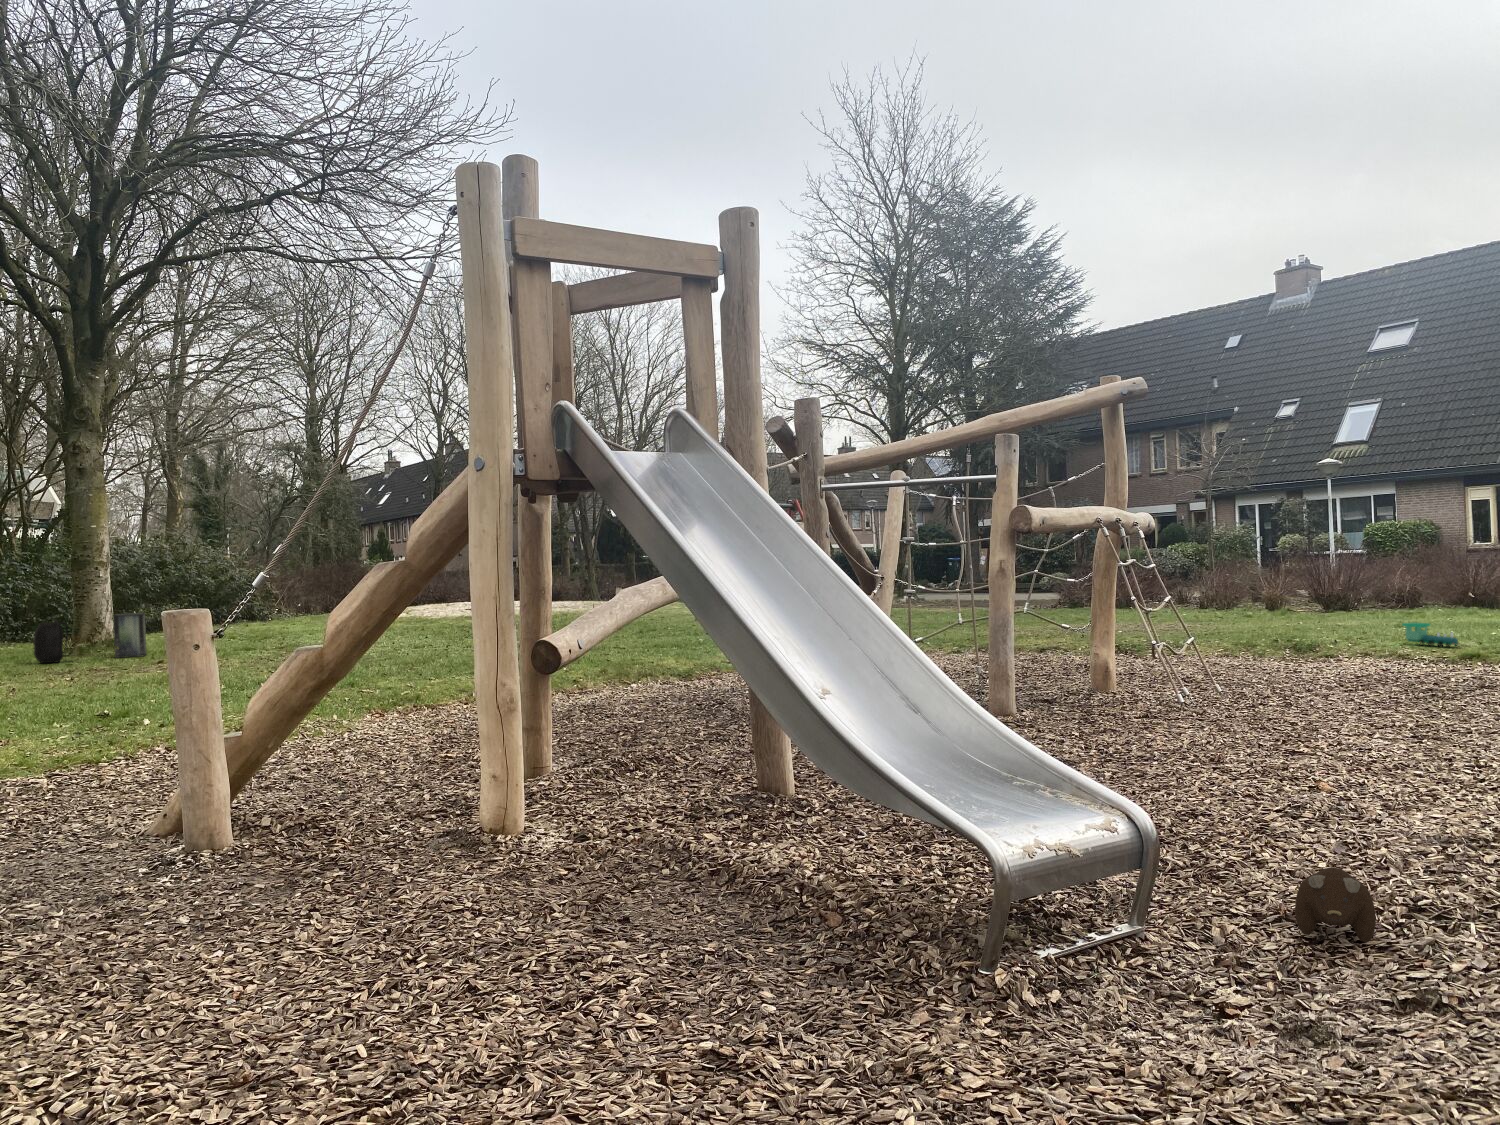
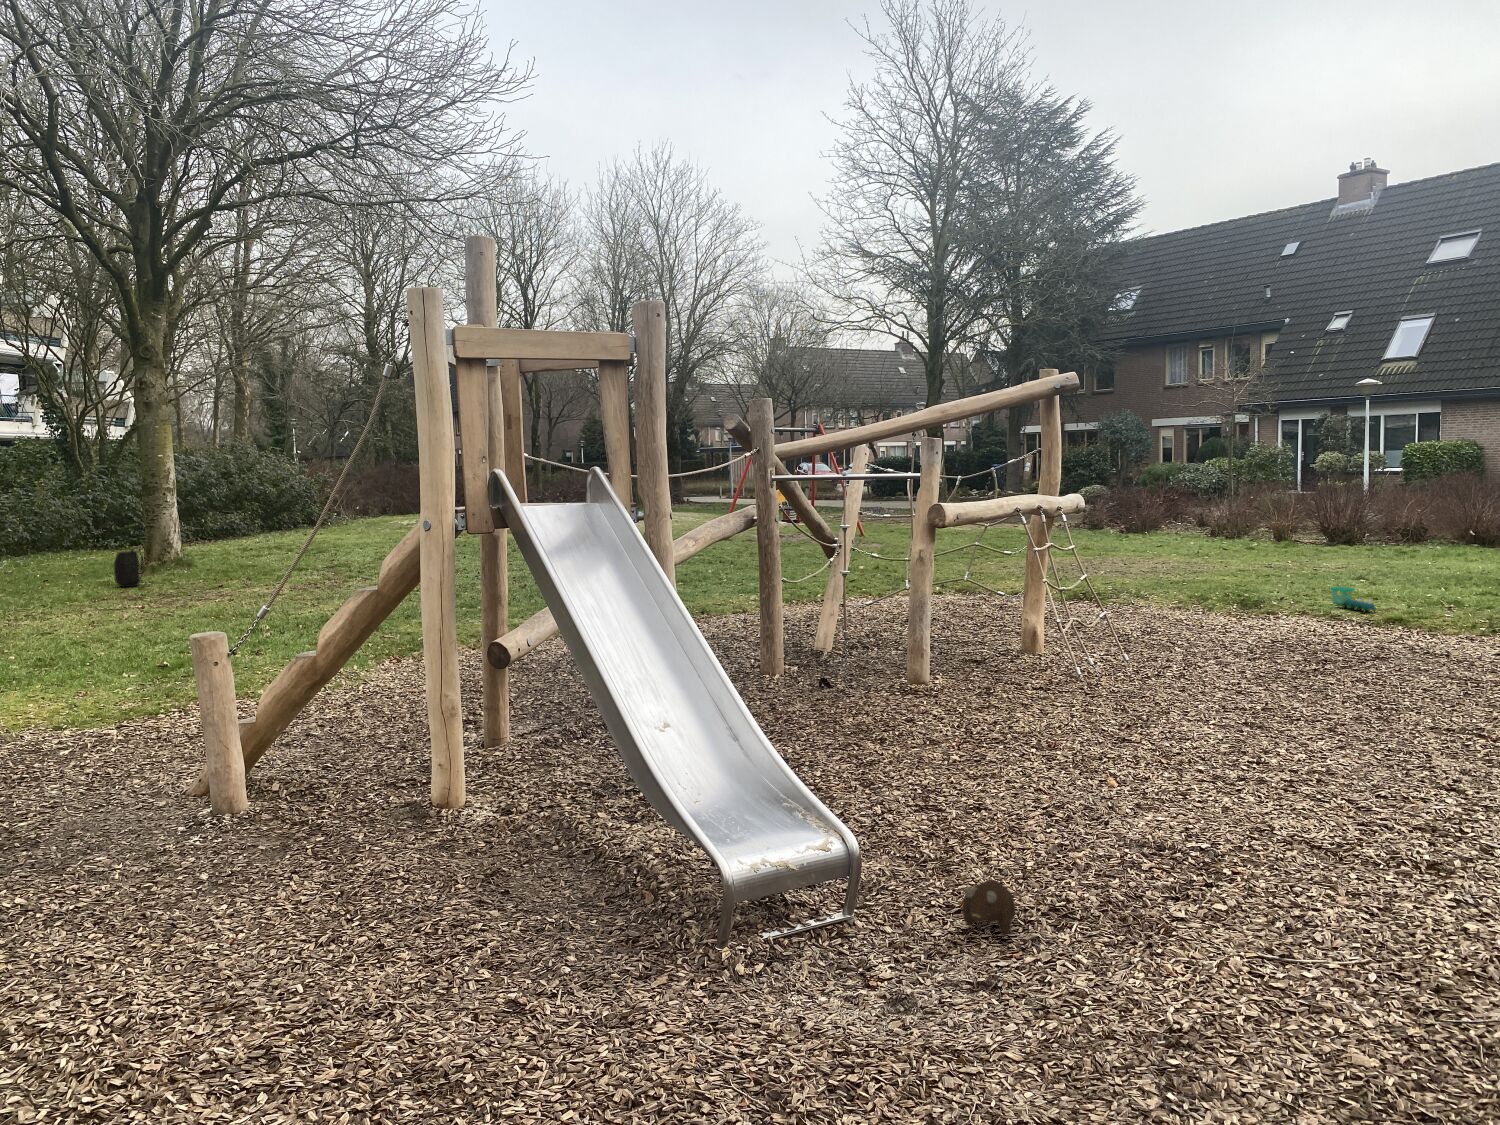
storage box: present [113,613,147,658] -> none [181,541,212,582]

